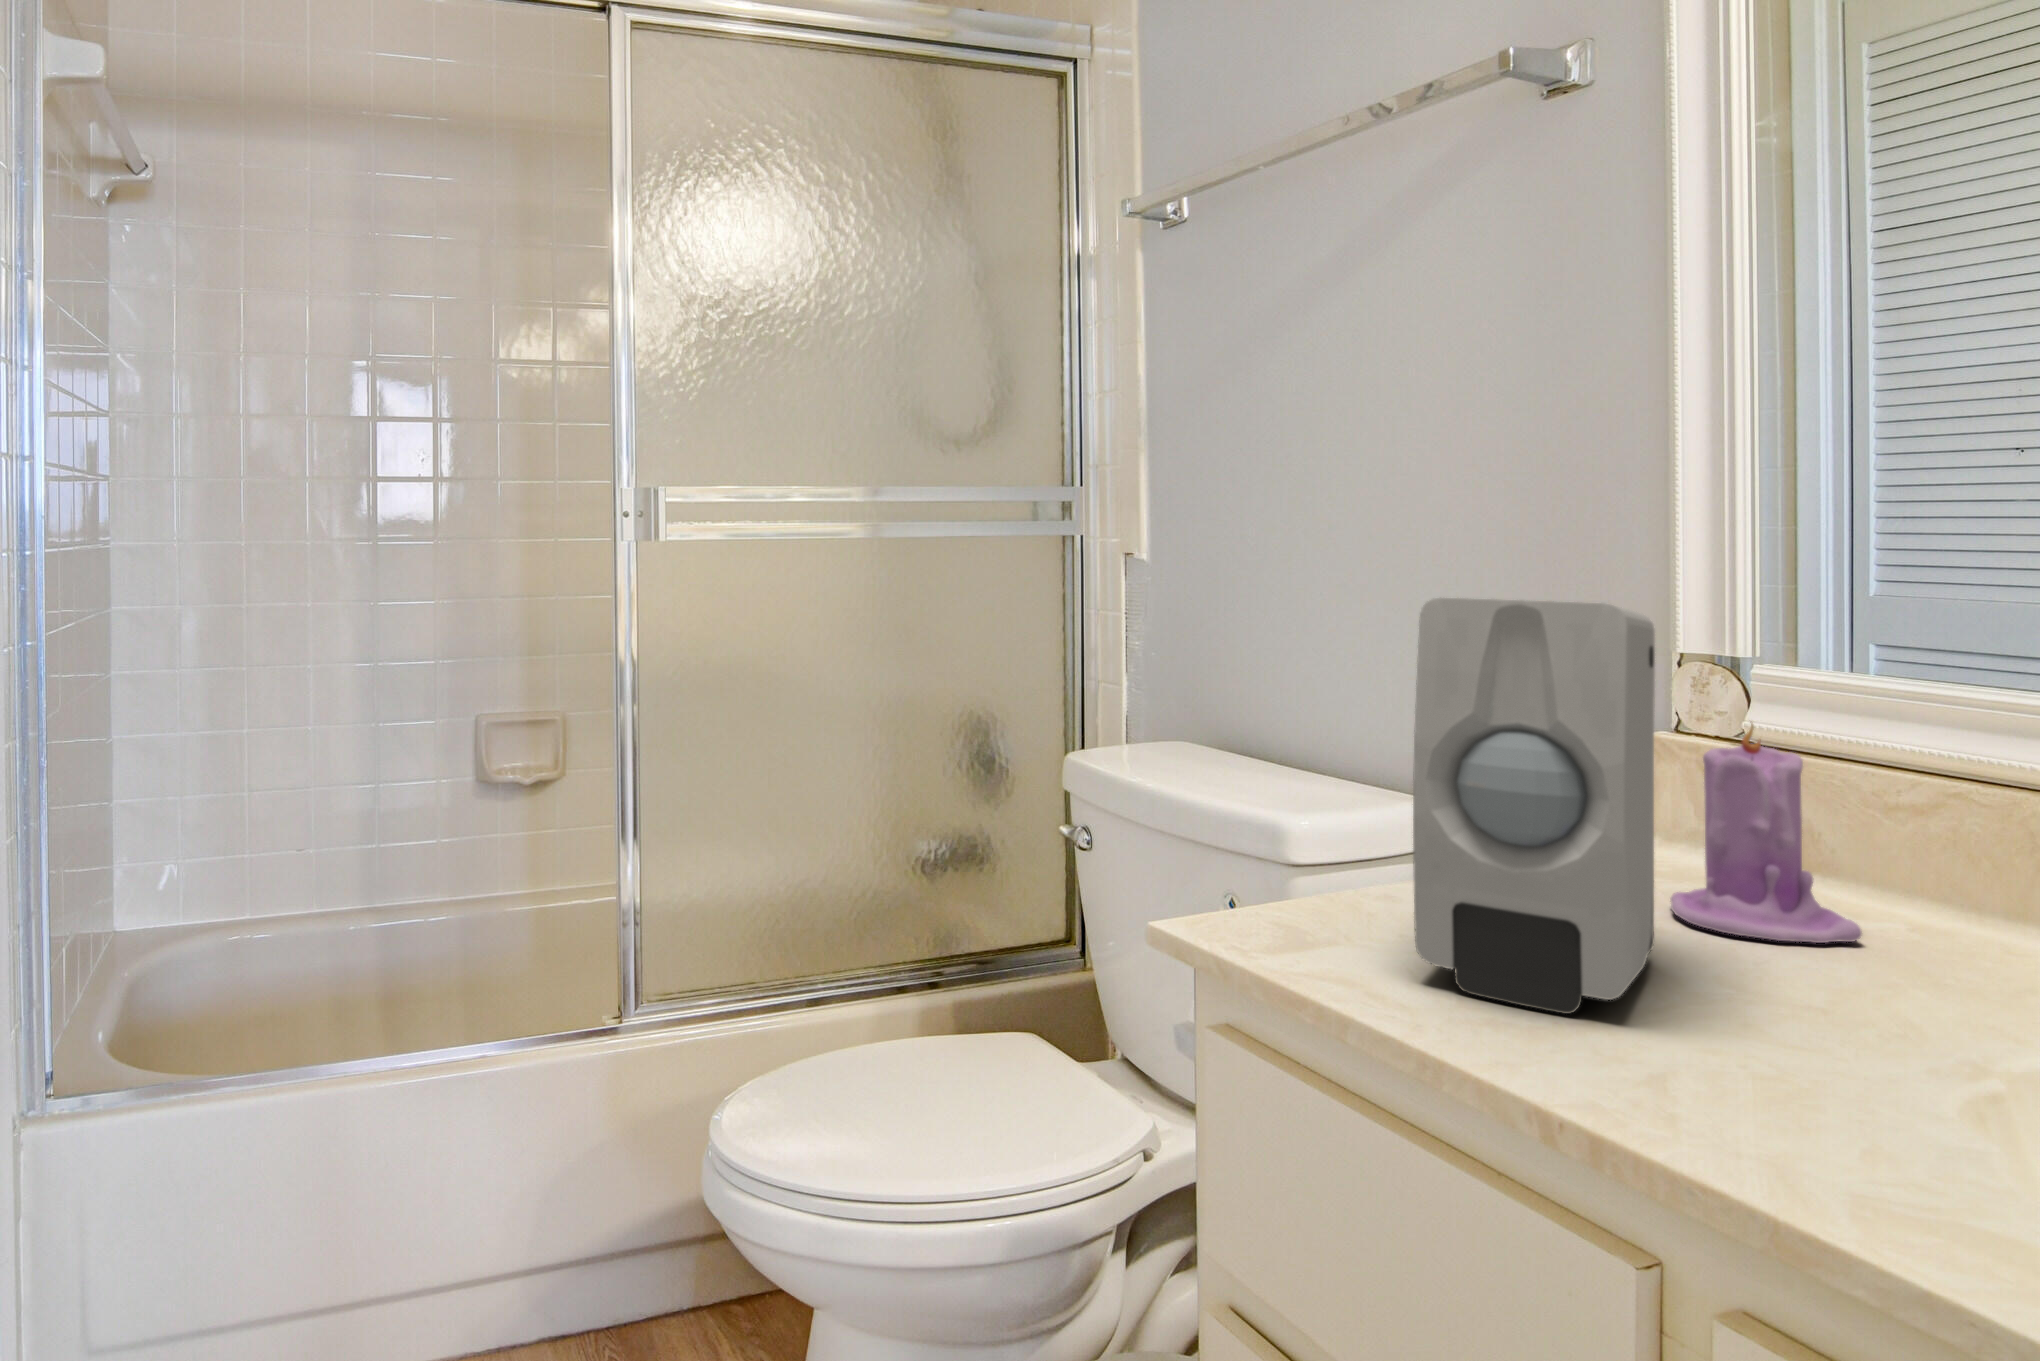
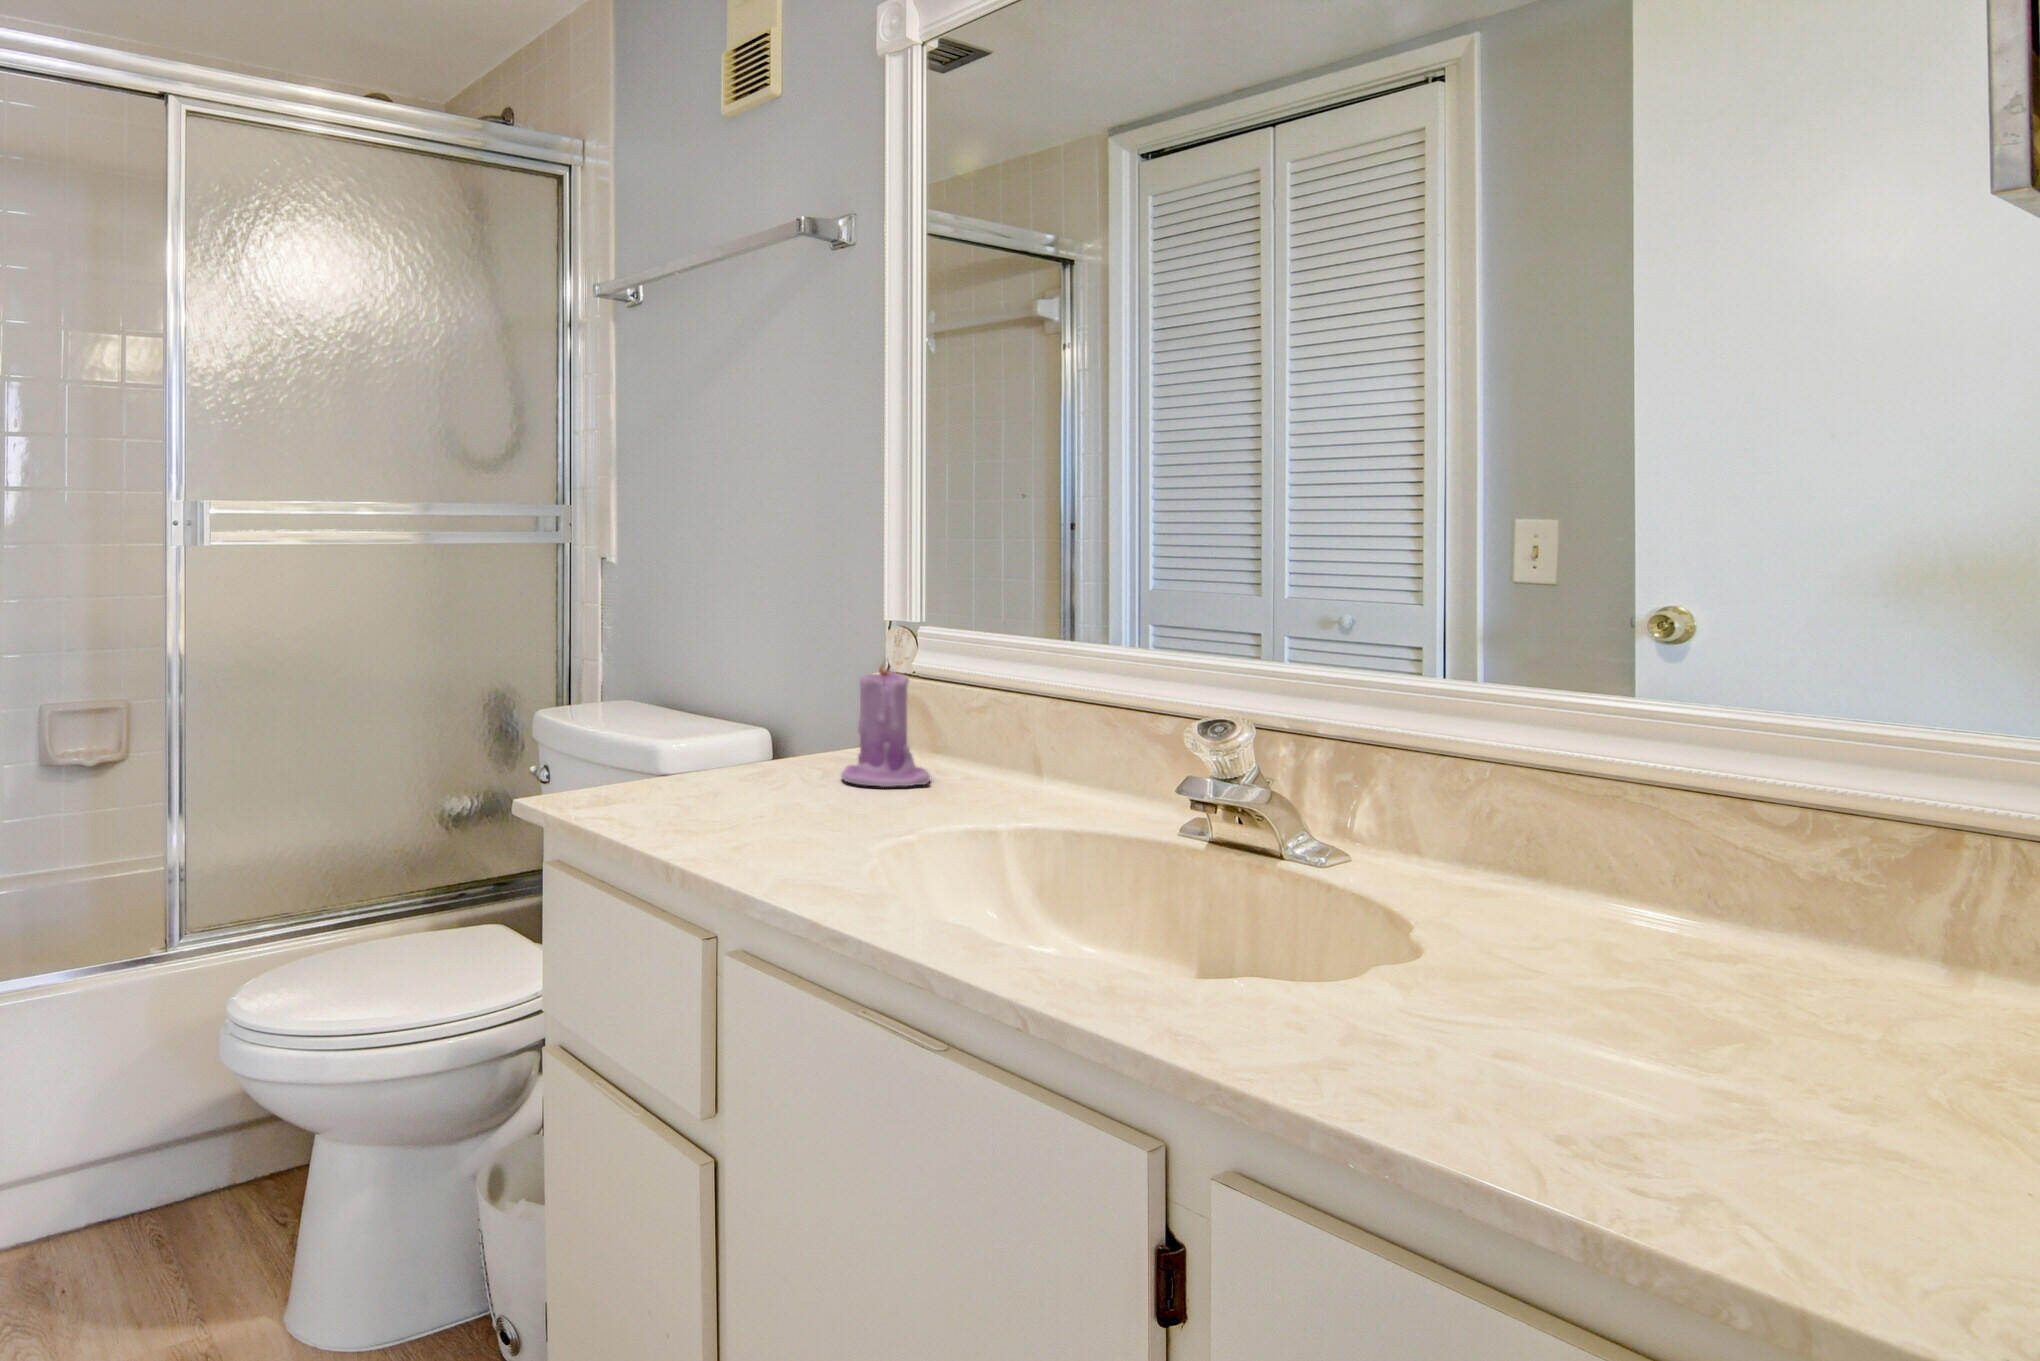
soap dispenser: present [1413,598,1655,1014] -> none [651,581,811,827]

